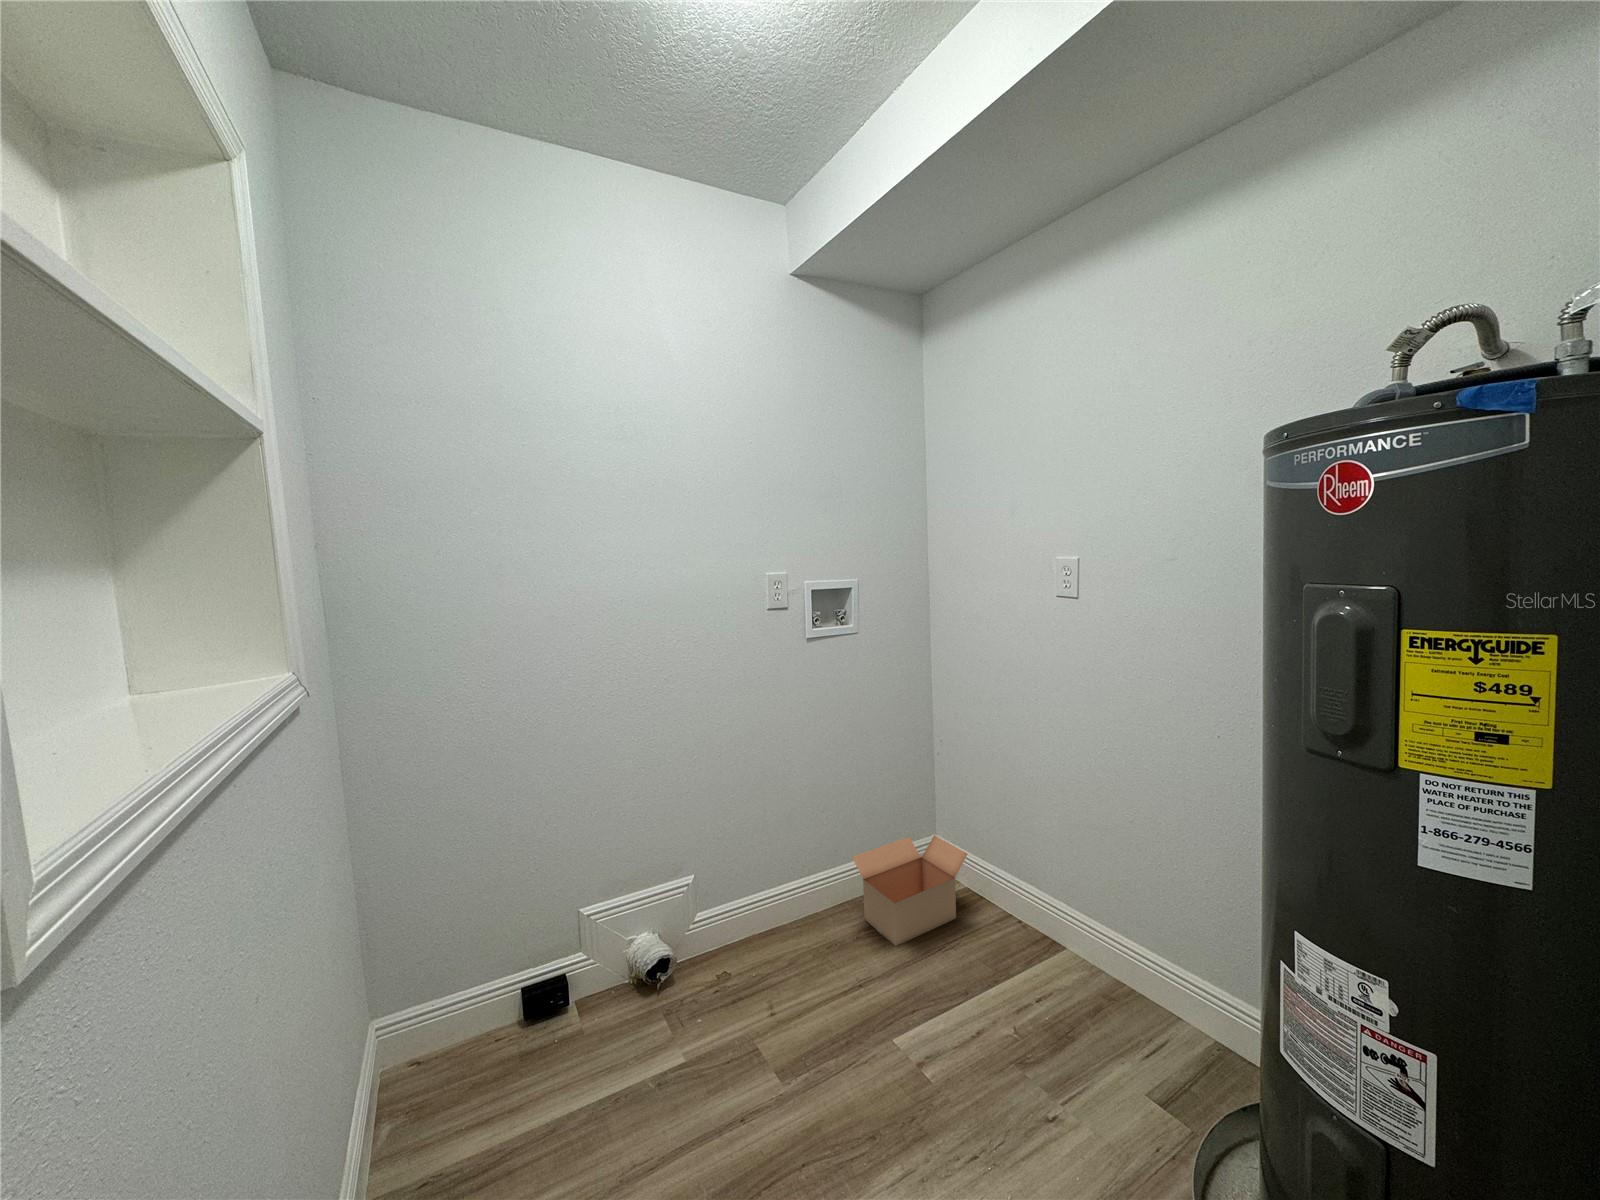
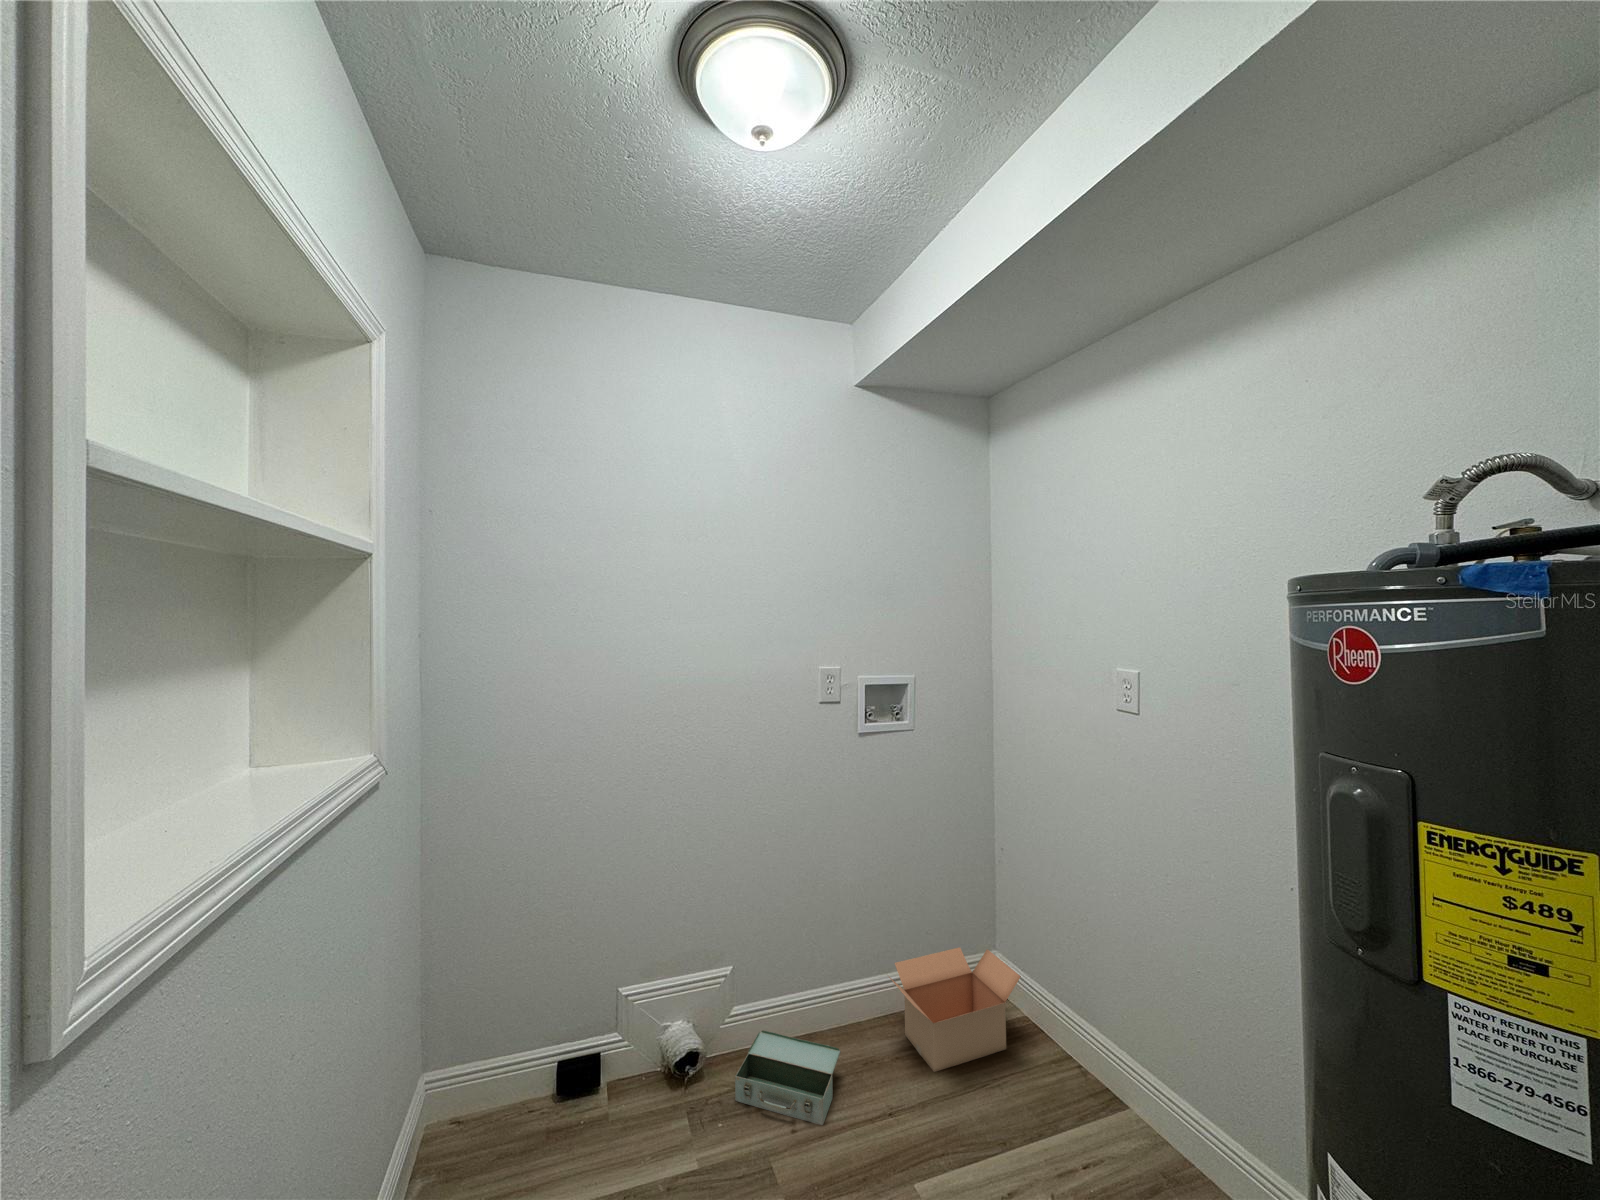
toolbox: none [712,932,810,1006] -> present [735,1030,841,1125]

